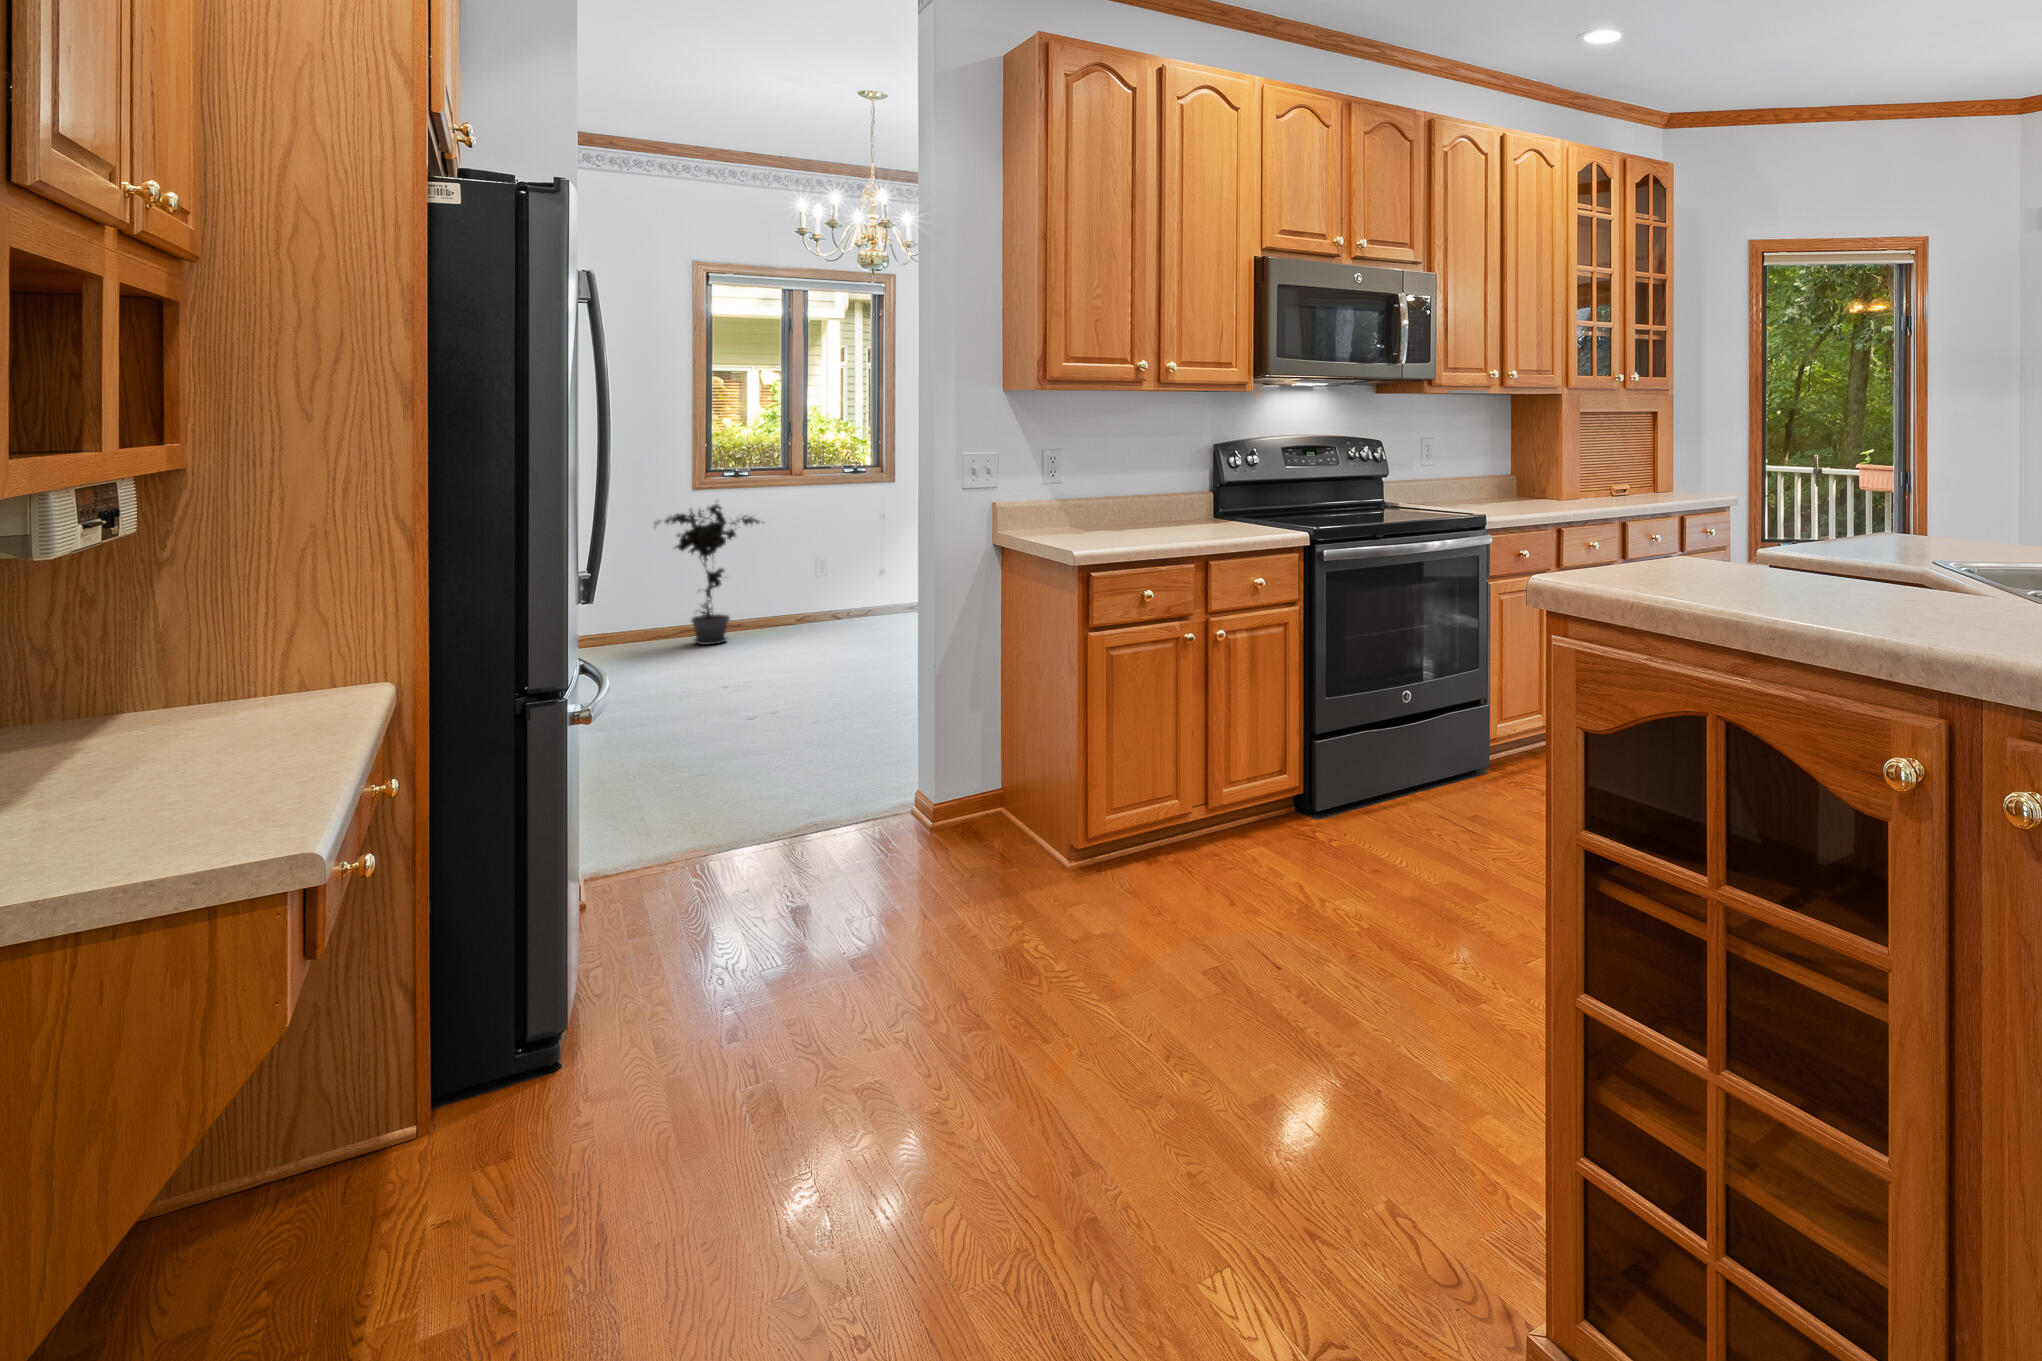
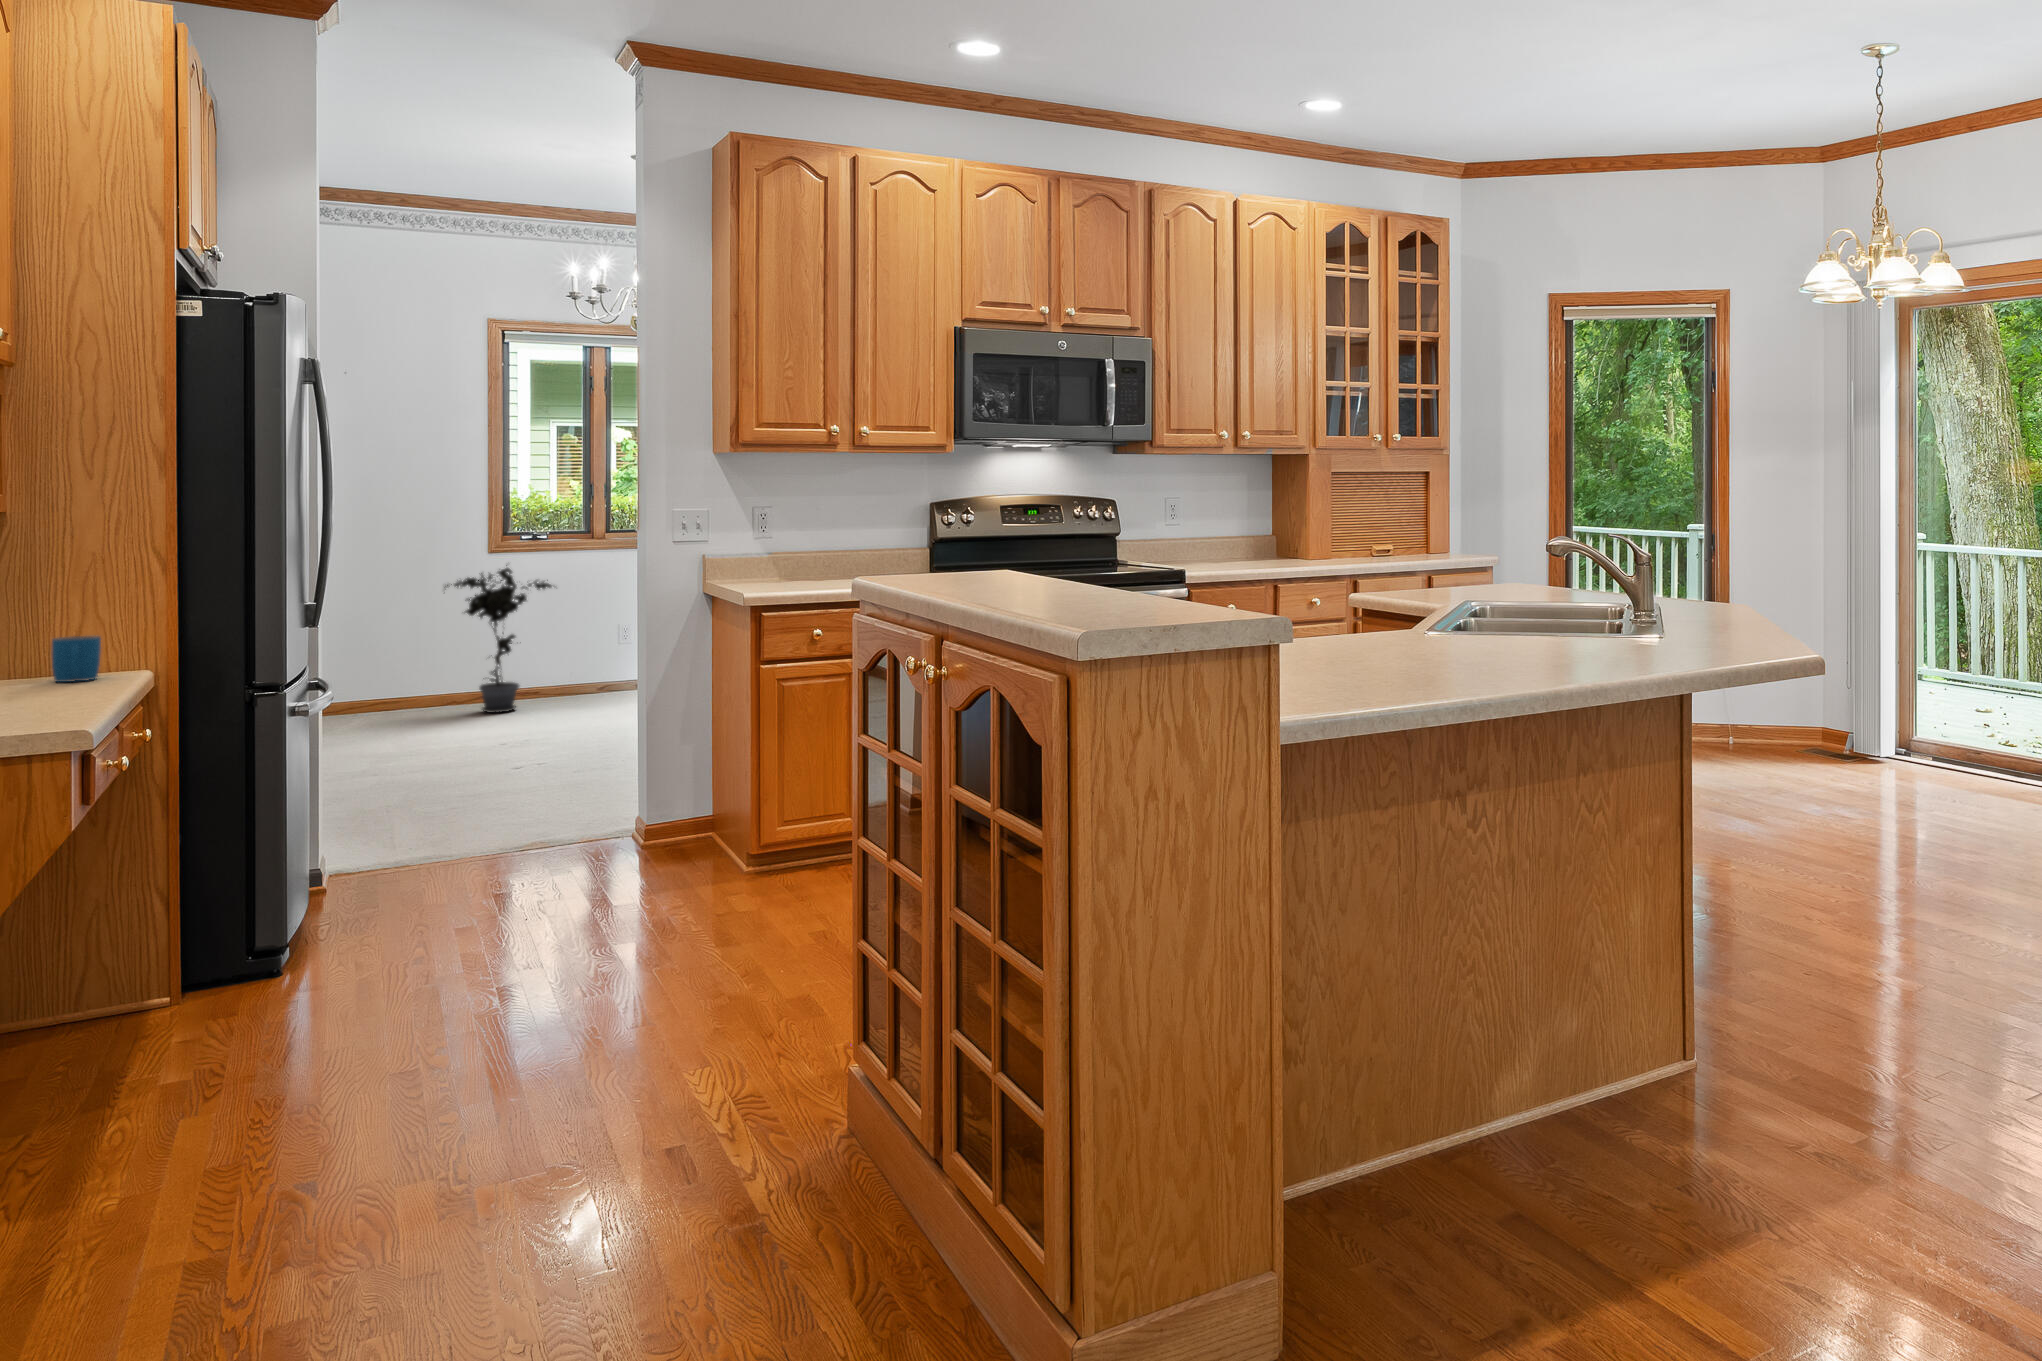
mug: none [247,643,320,716] -> present [52,635,101,682]

